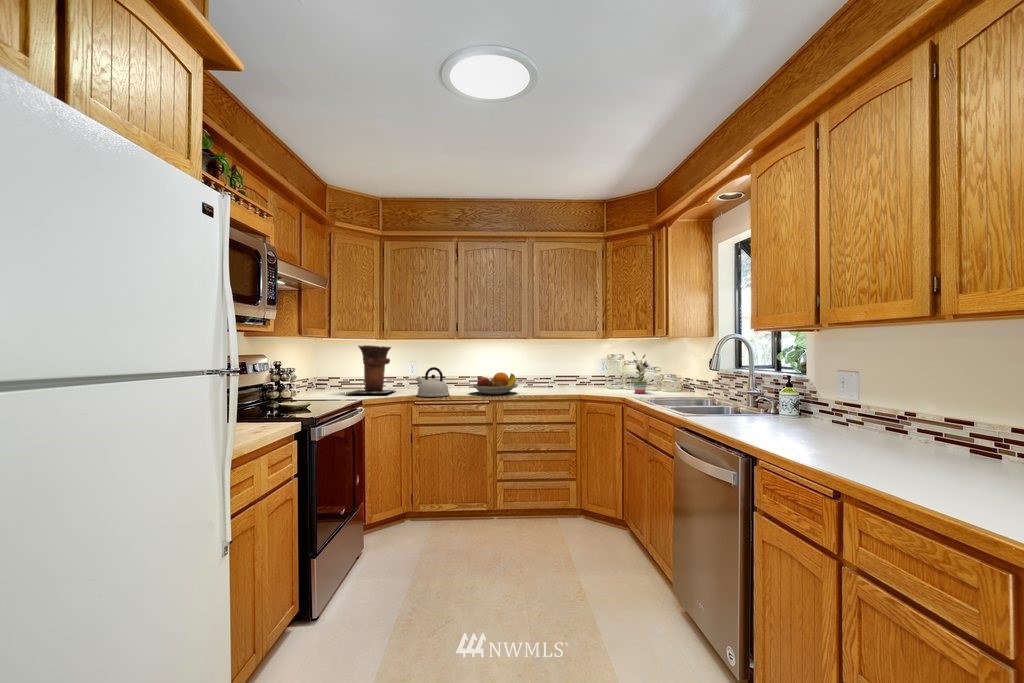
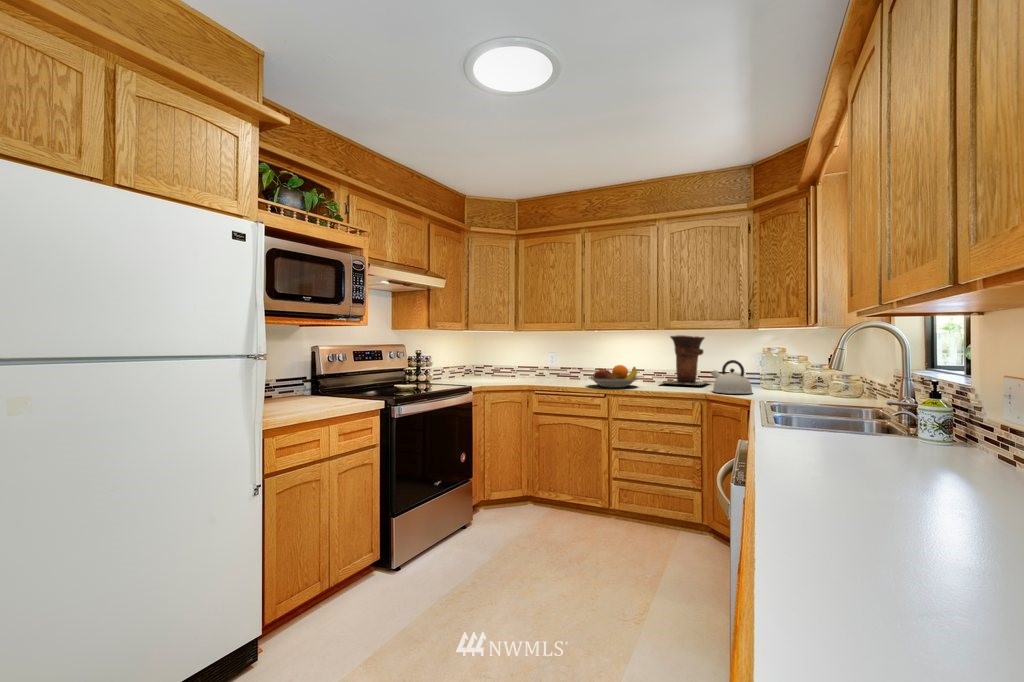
vase: present [349,345,394,393] -> present [661,335,708,385]
potted plant: present [632,352,651,393] -> none [776,344,801,396]
kettle: present [416,367,450,397] -> present [711,360,753,394]

